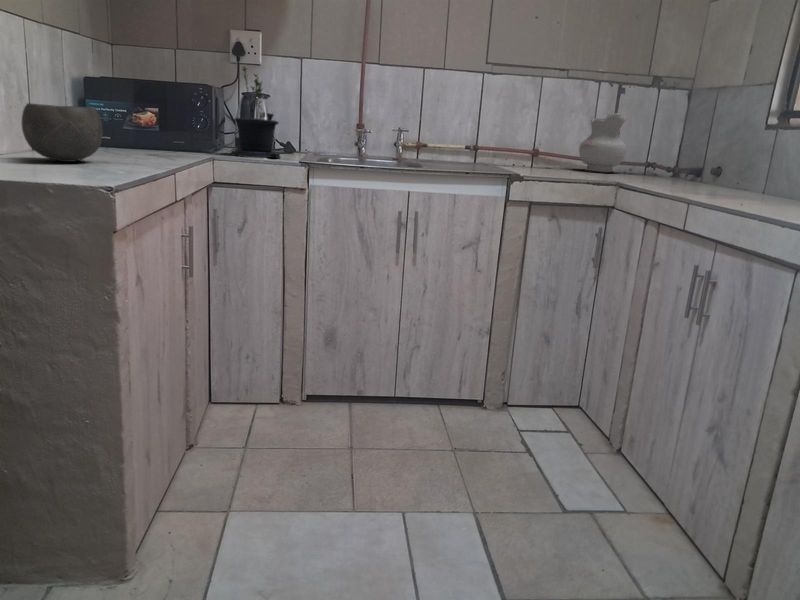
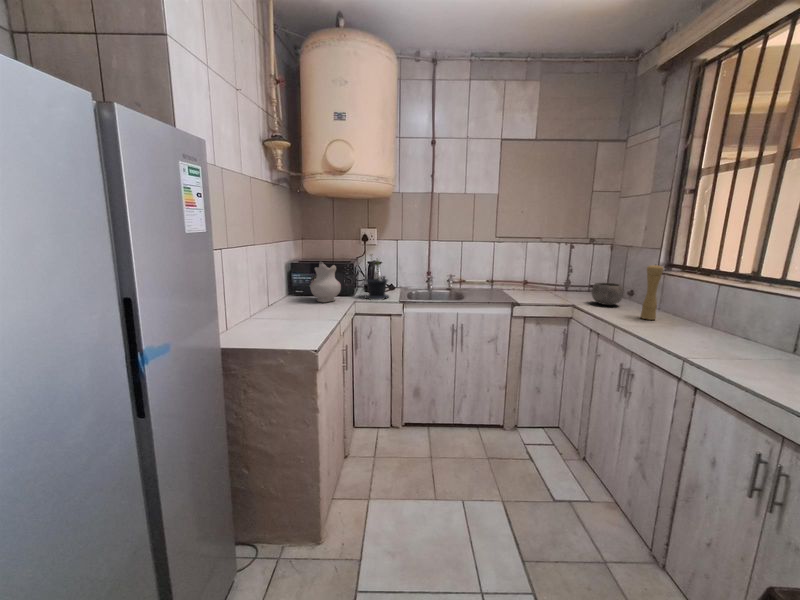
pepper mill: none [731,96,778,198] -> present [641,265,664,320]
ceramic bowl: present [21,103,103,162] -> present [592,283,623,305]
ceramic pitcher: present [579,113,627,172] -> present [310,262,341,302]

